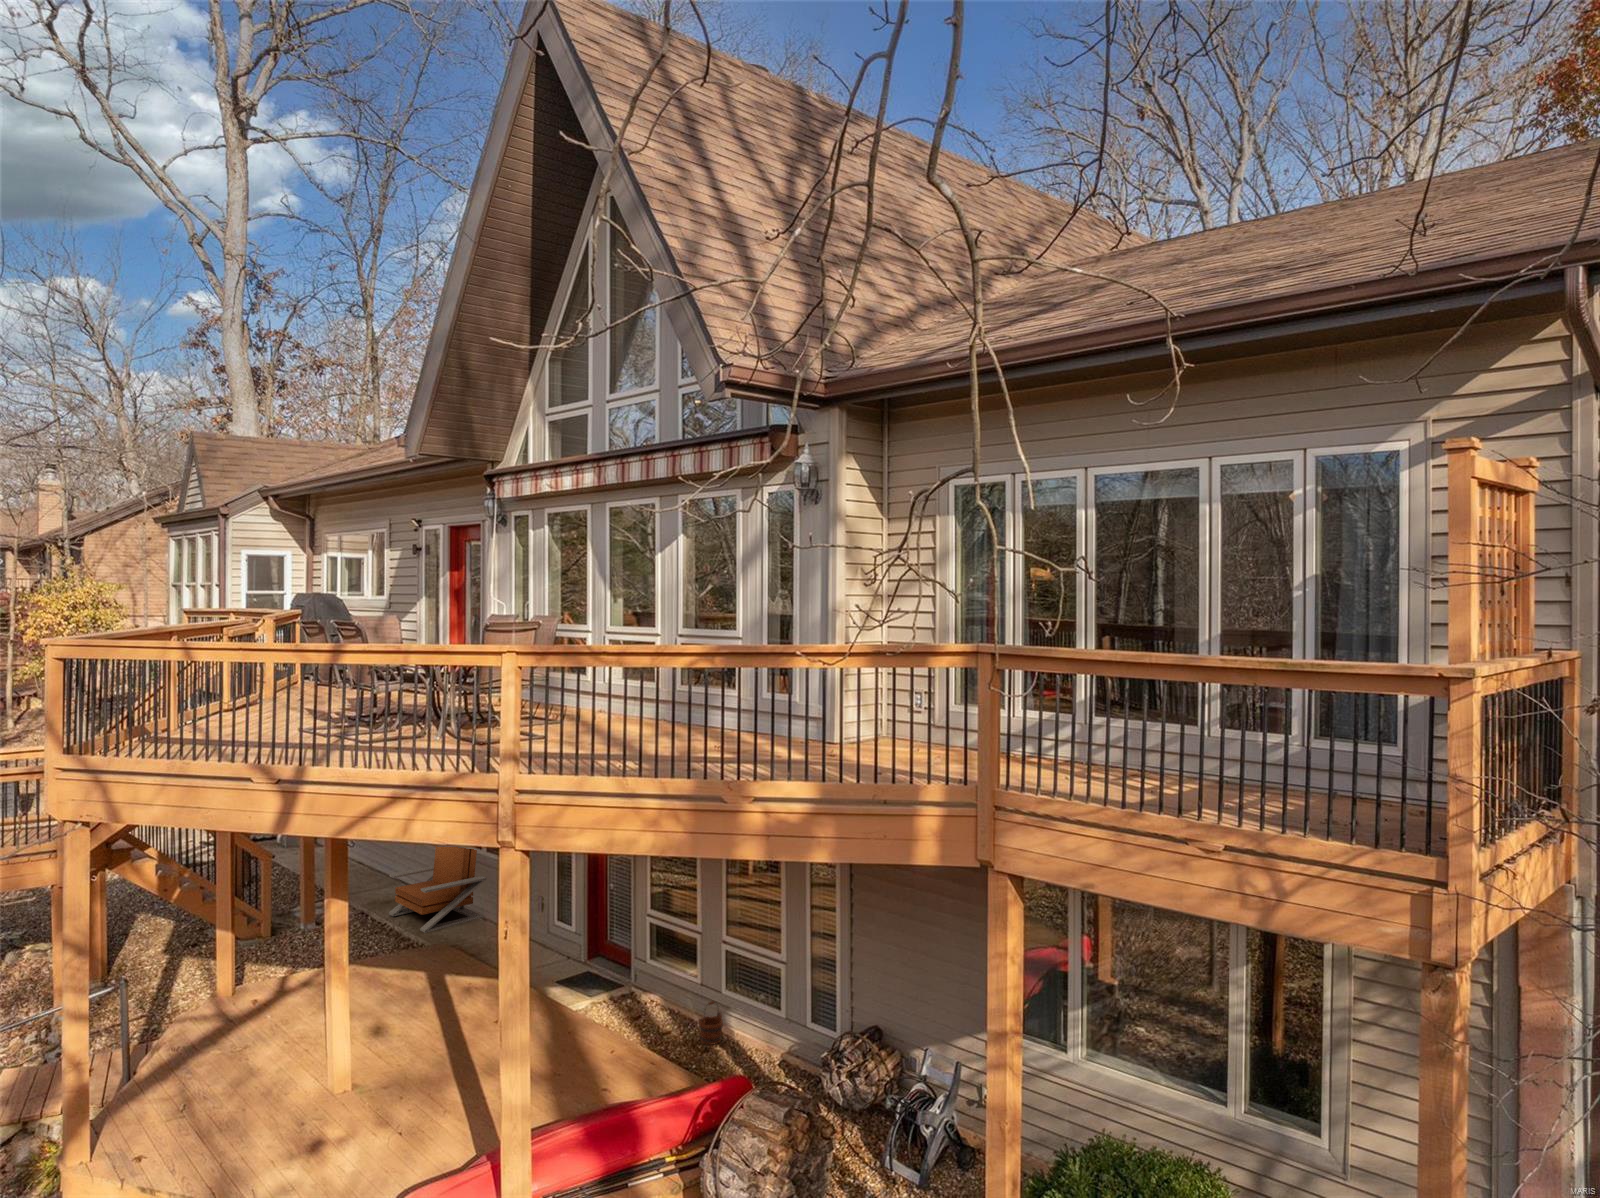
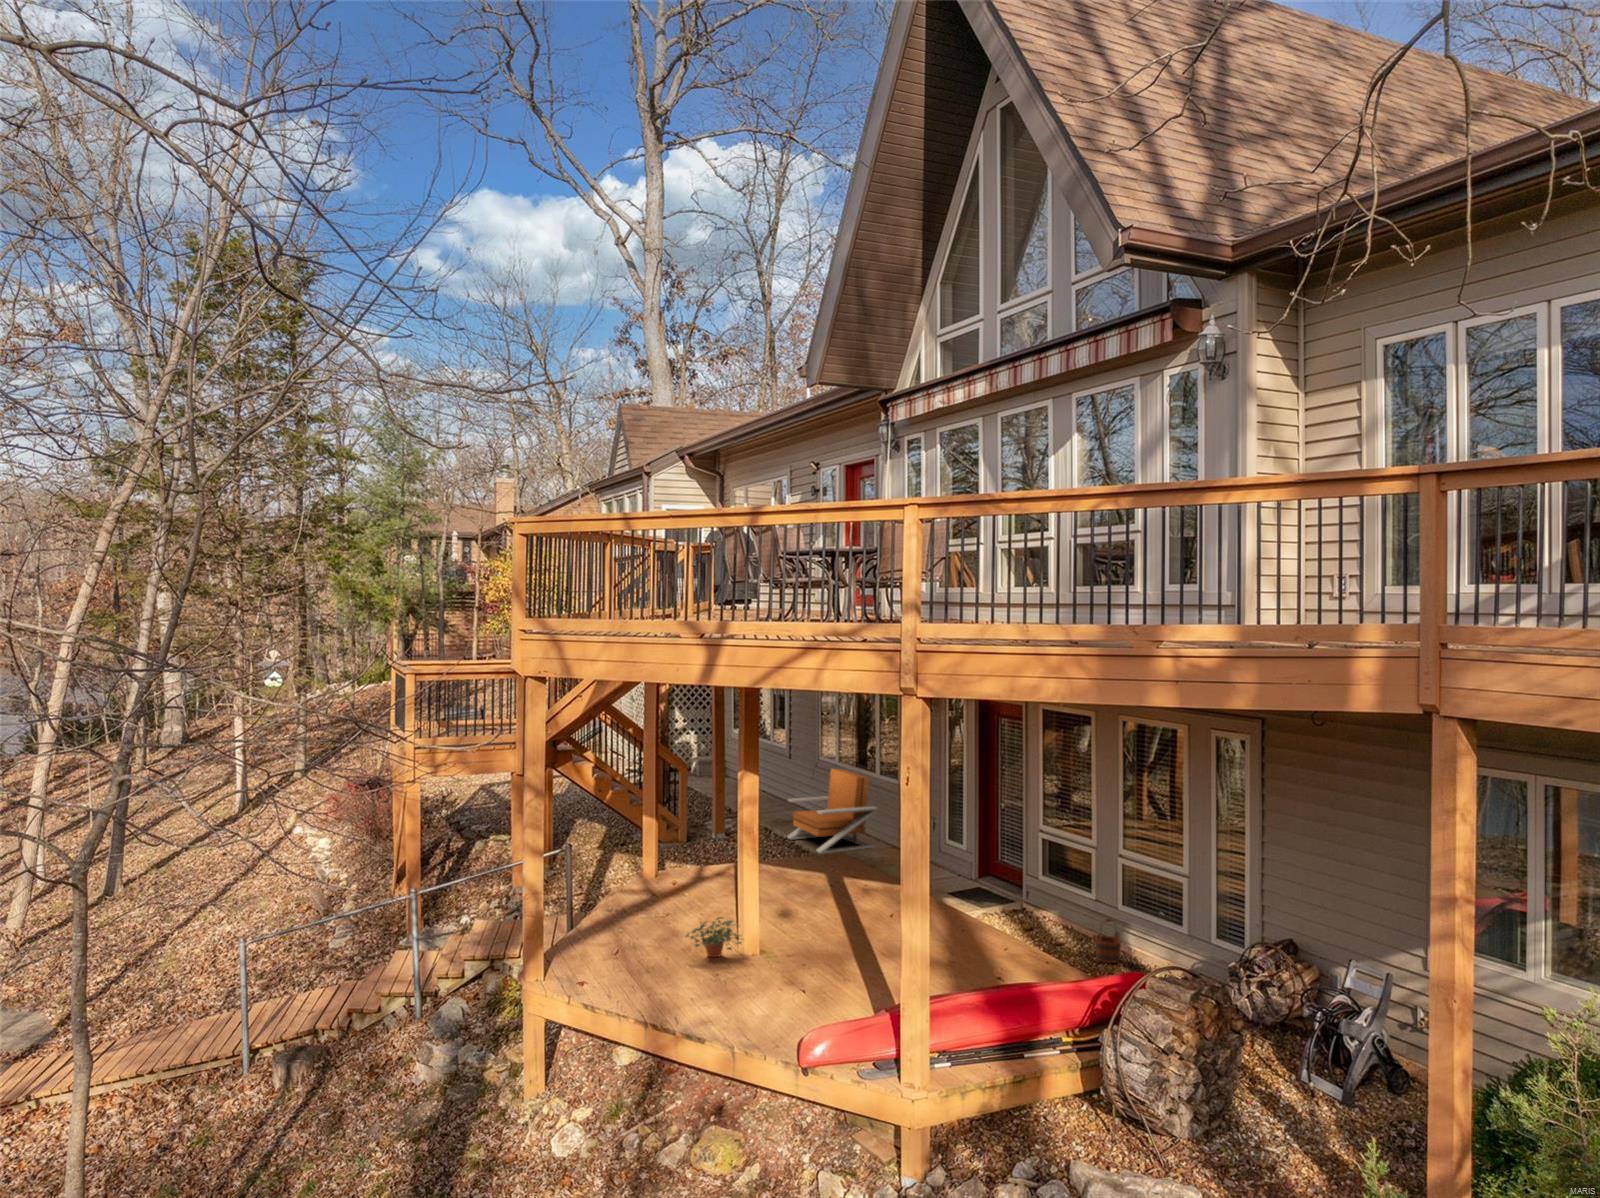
potted plant: none [256,1059,330,1110] -> present [686,917,742,957]

